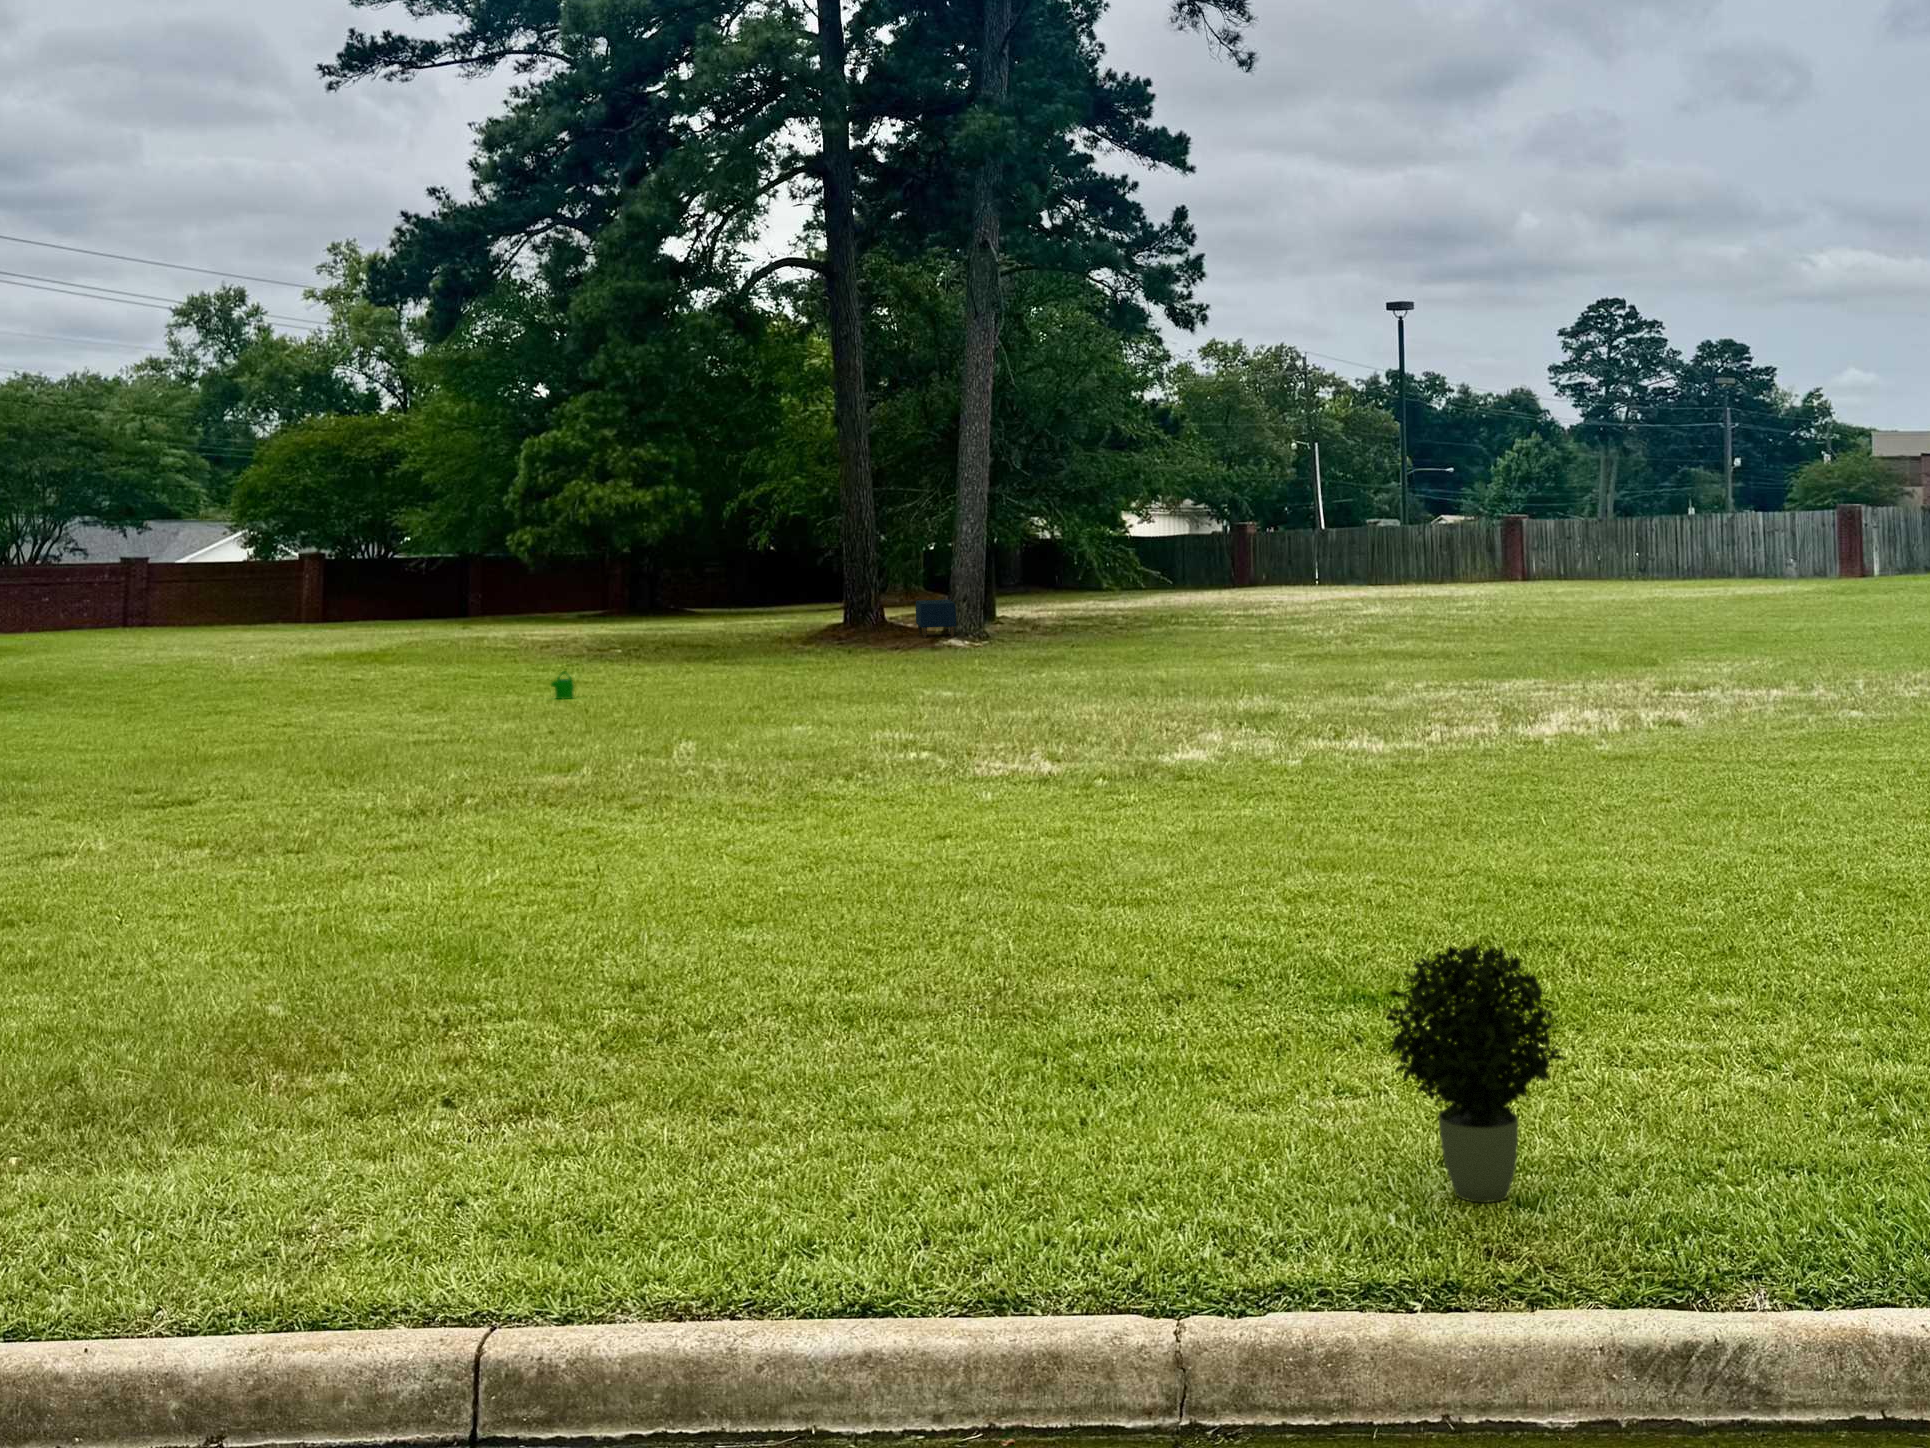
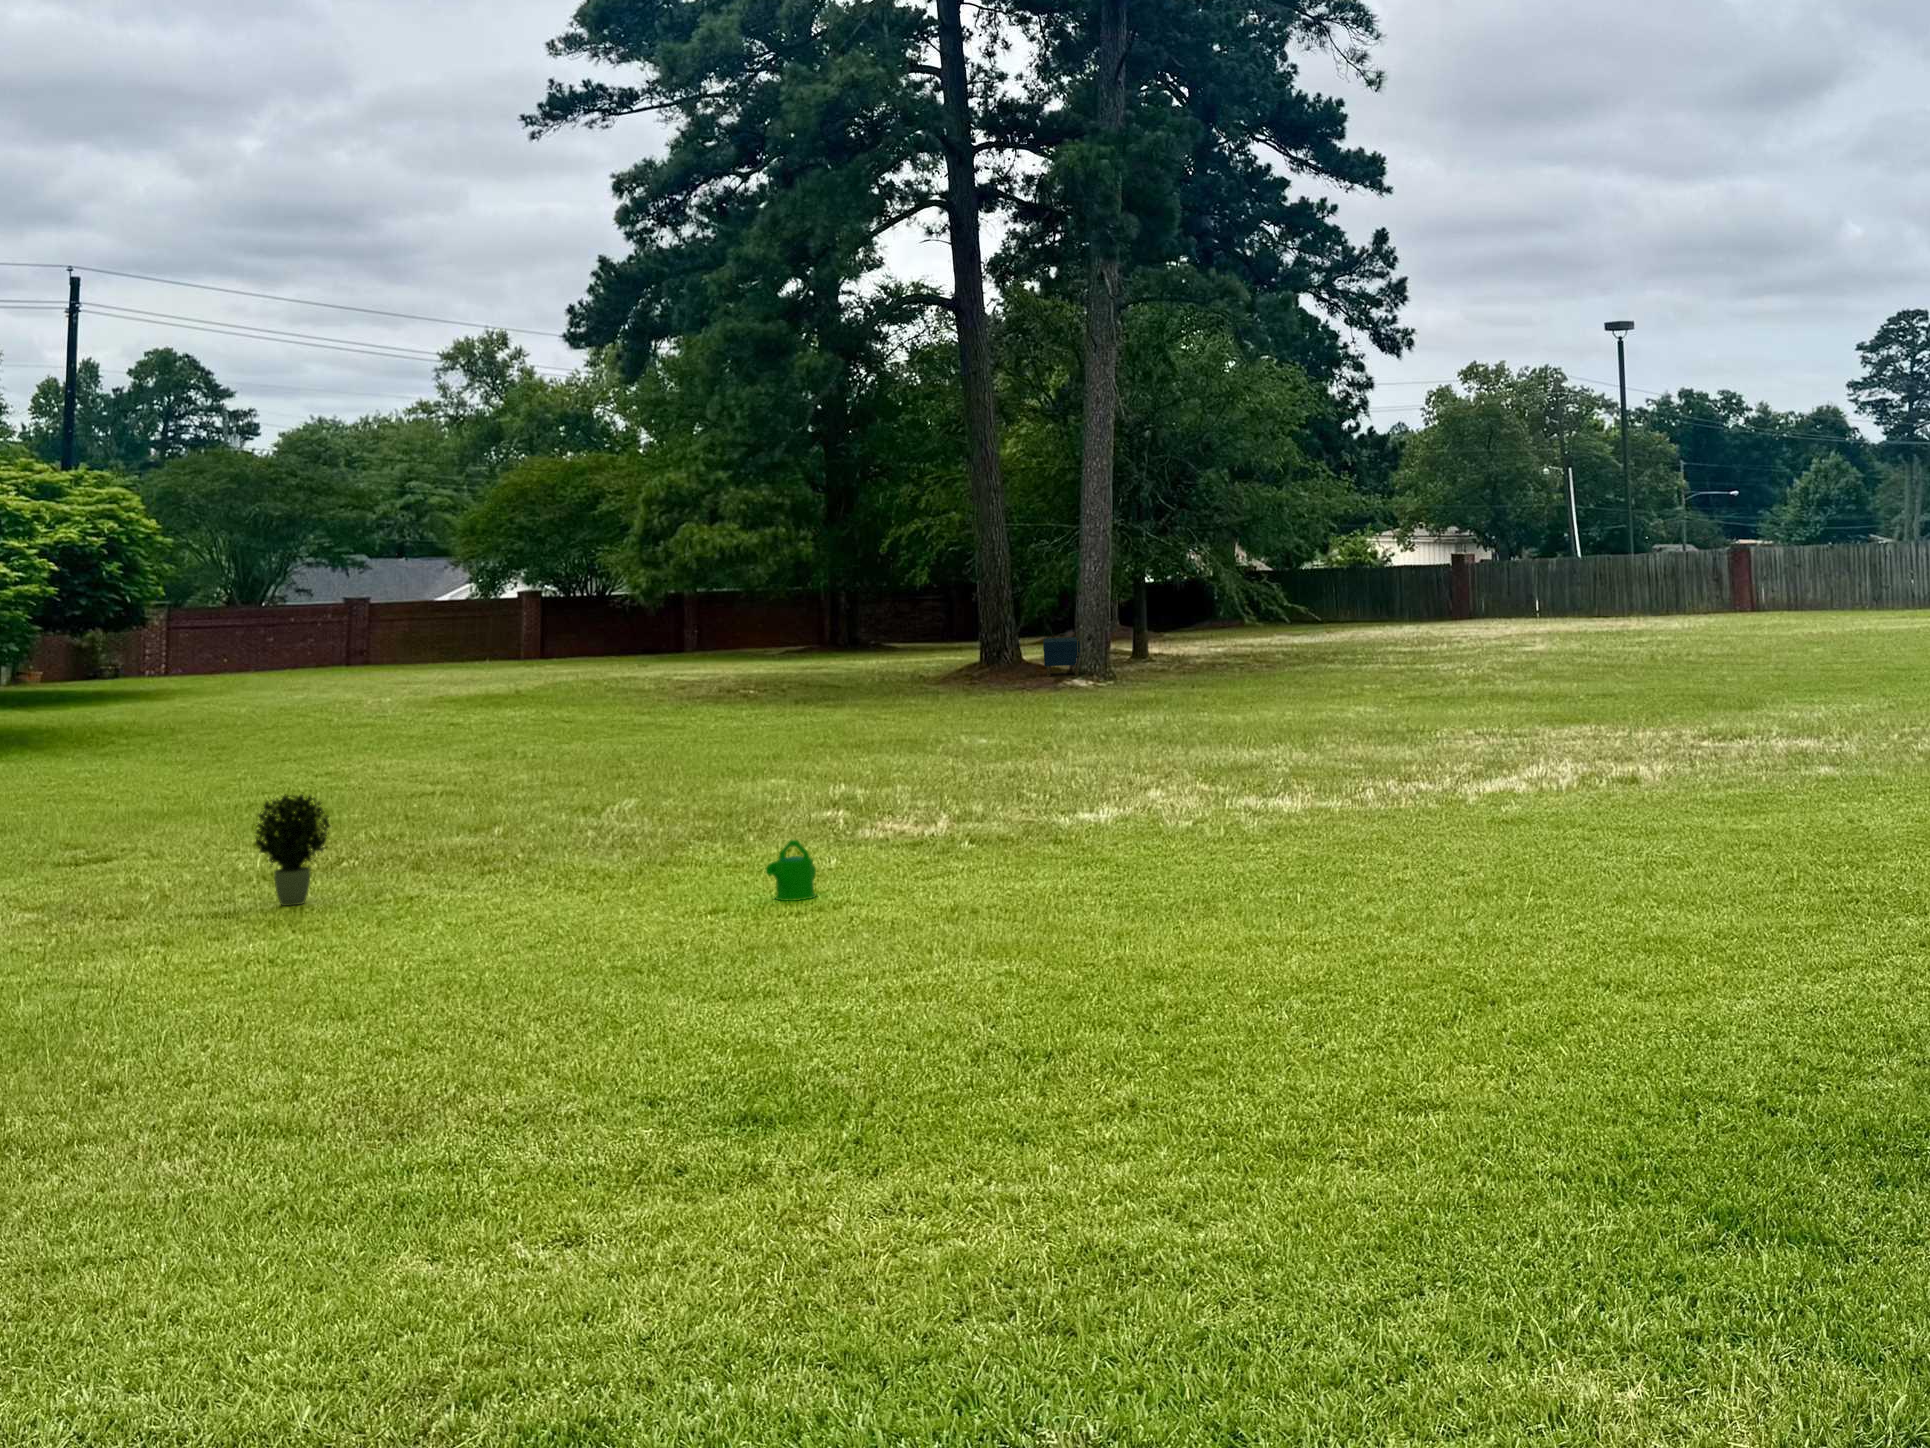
watering can: present [551,671,574,699] -> present [766,840,816,901]
potted plant: present [1386,945,1565,1203] -> present [256,794,331,906]

